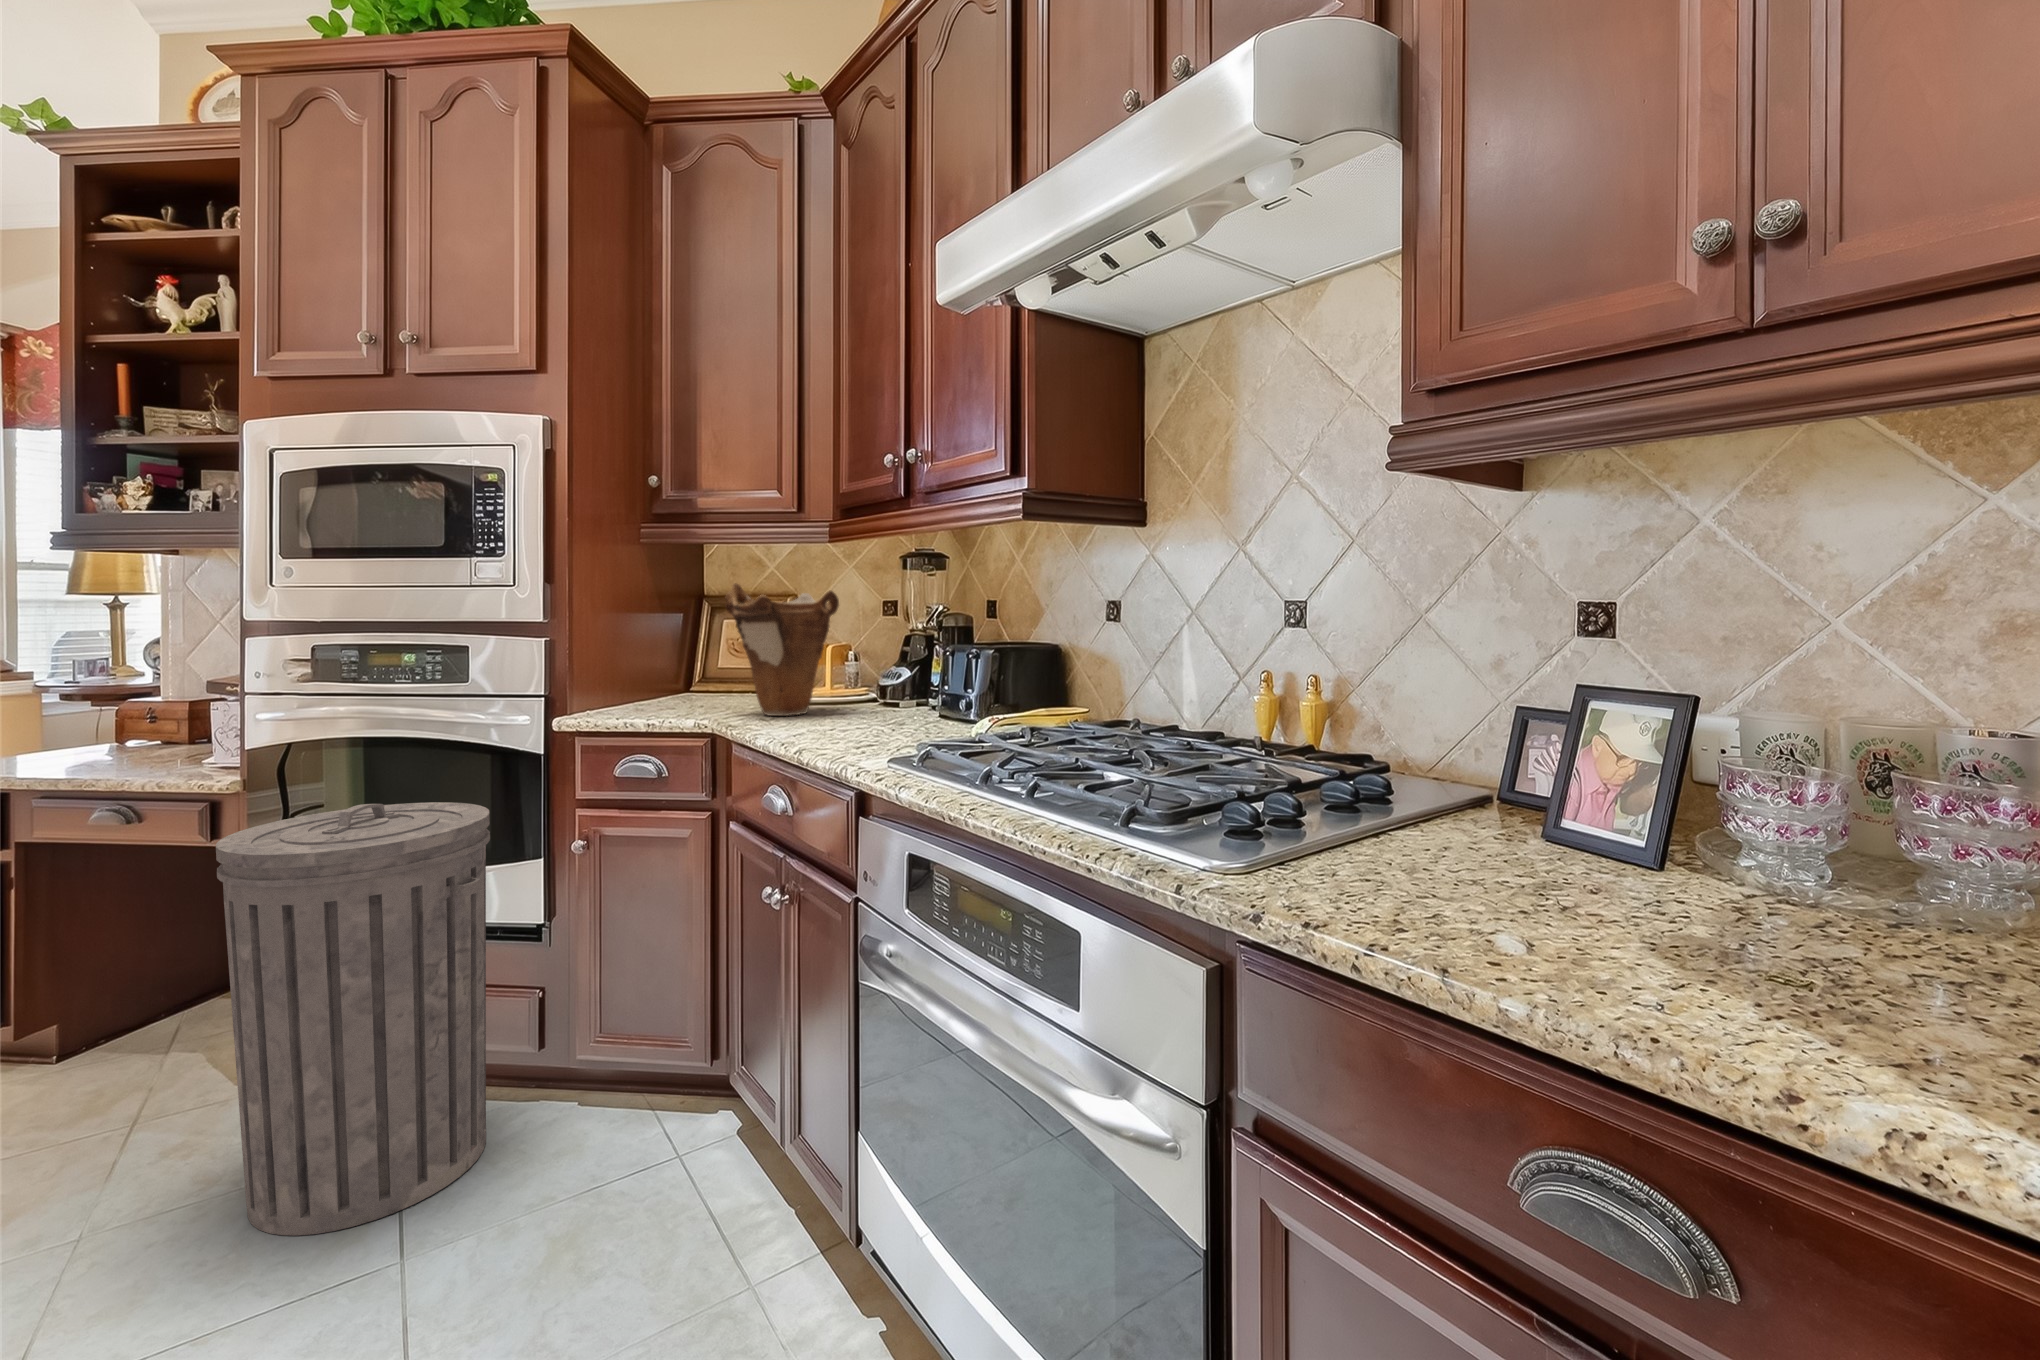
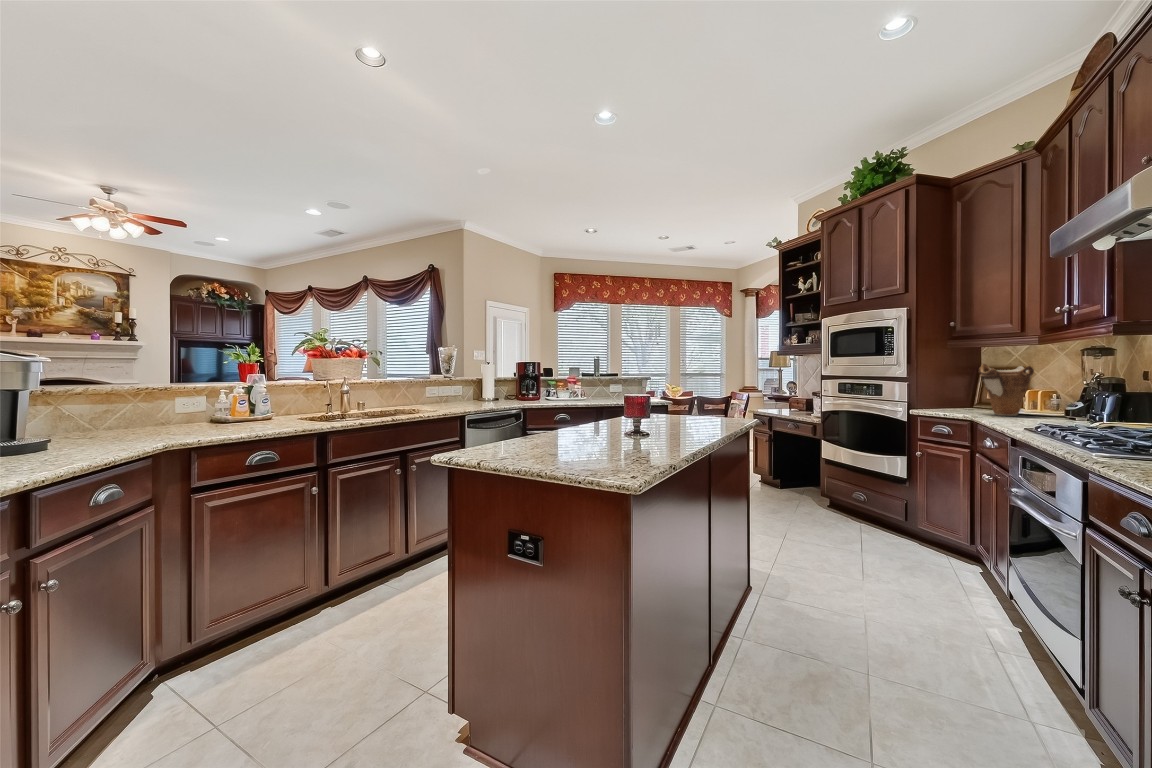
trash can: present [216,802,490,1236] -> none [818,431,888,545]

